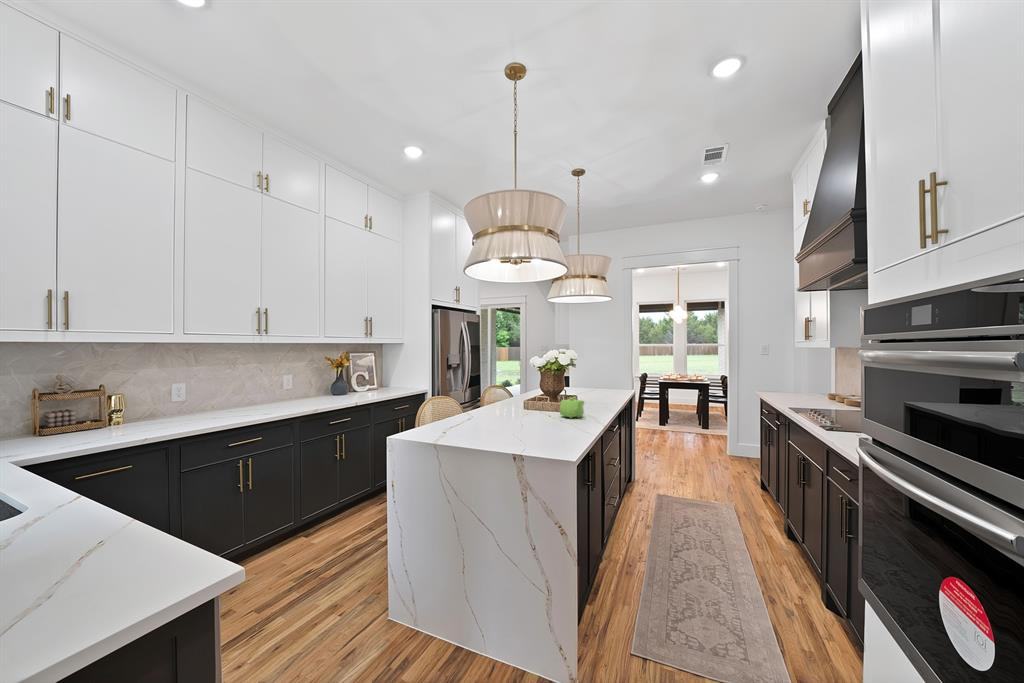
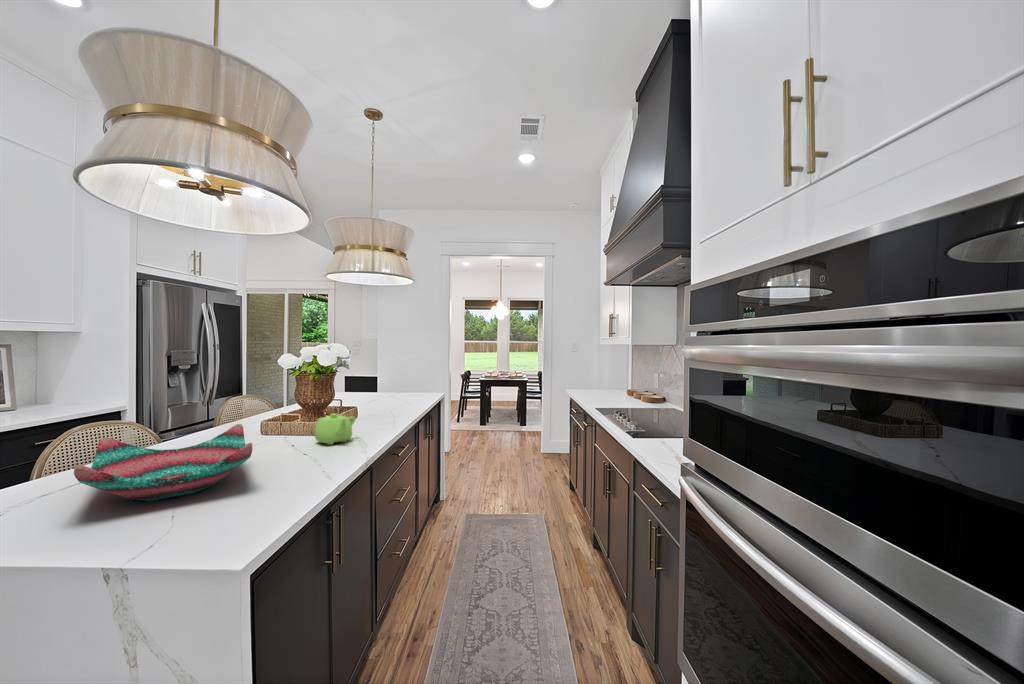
decorative bowl: none [467,399,546,435] -> present [74,424,252,501]

